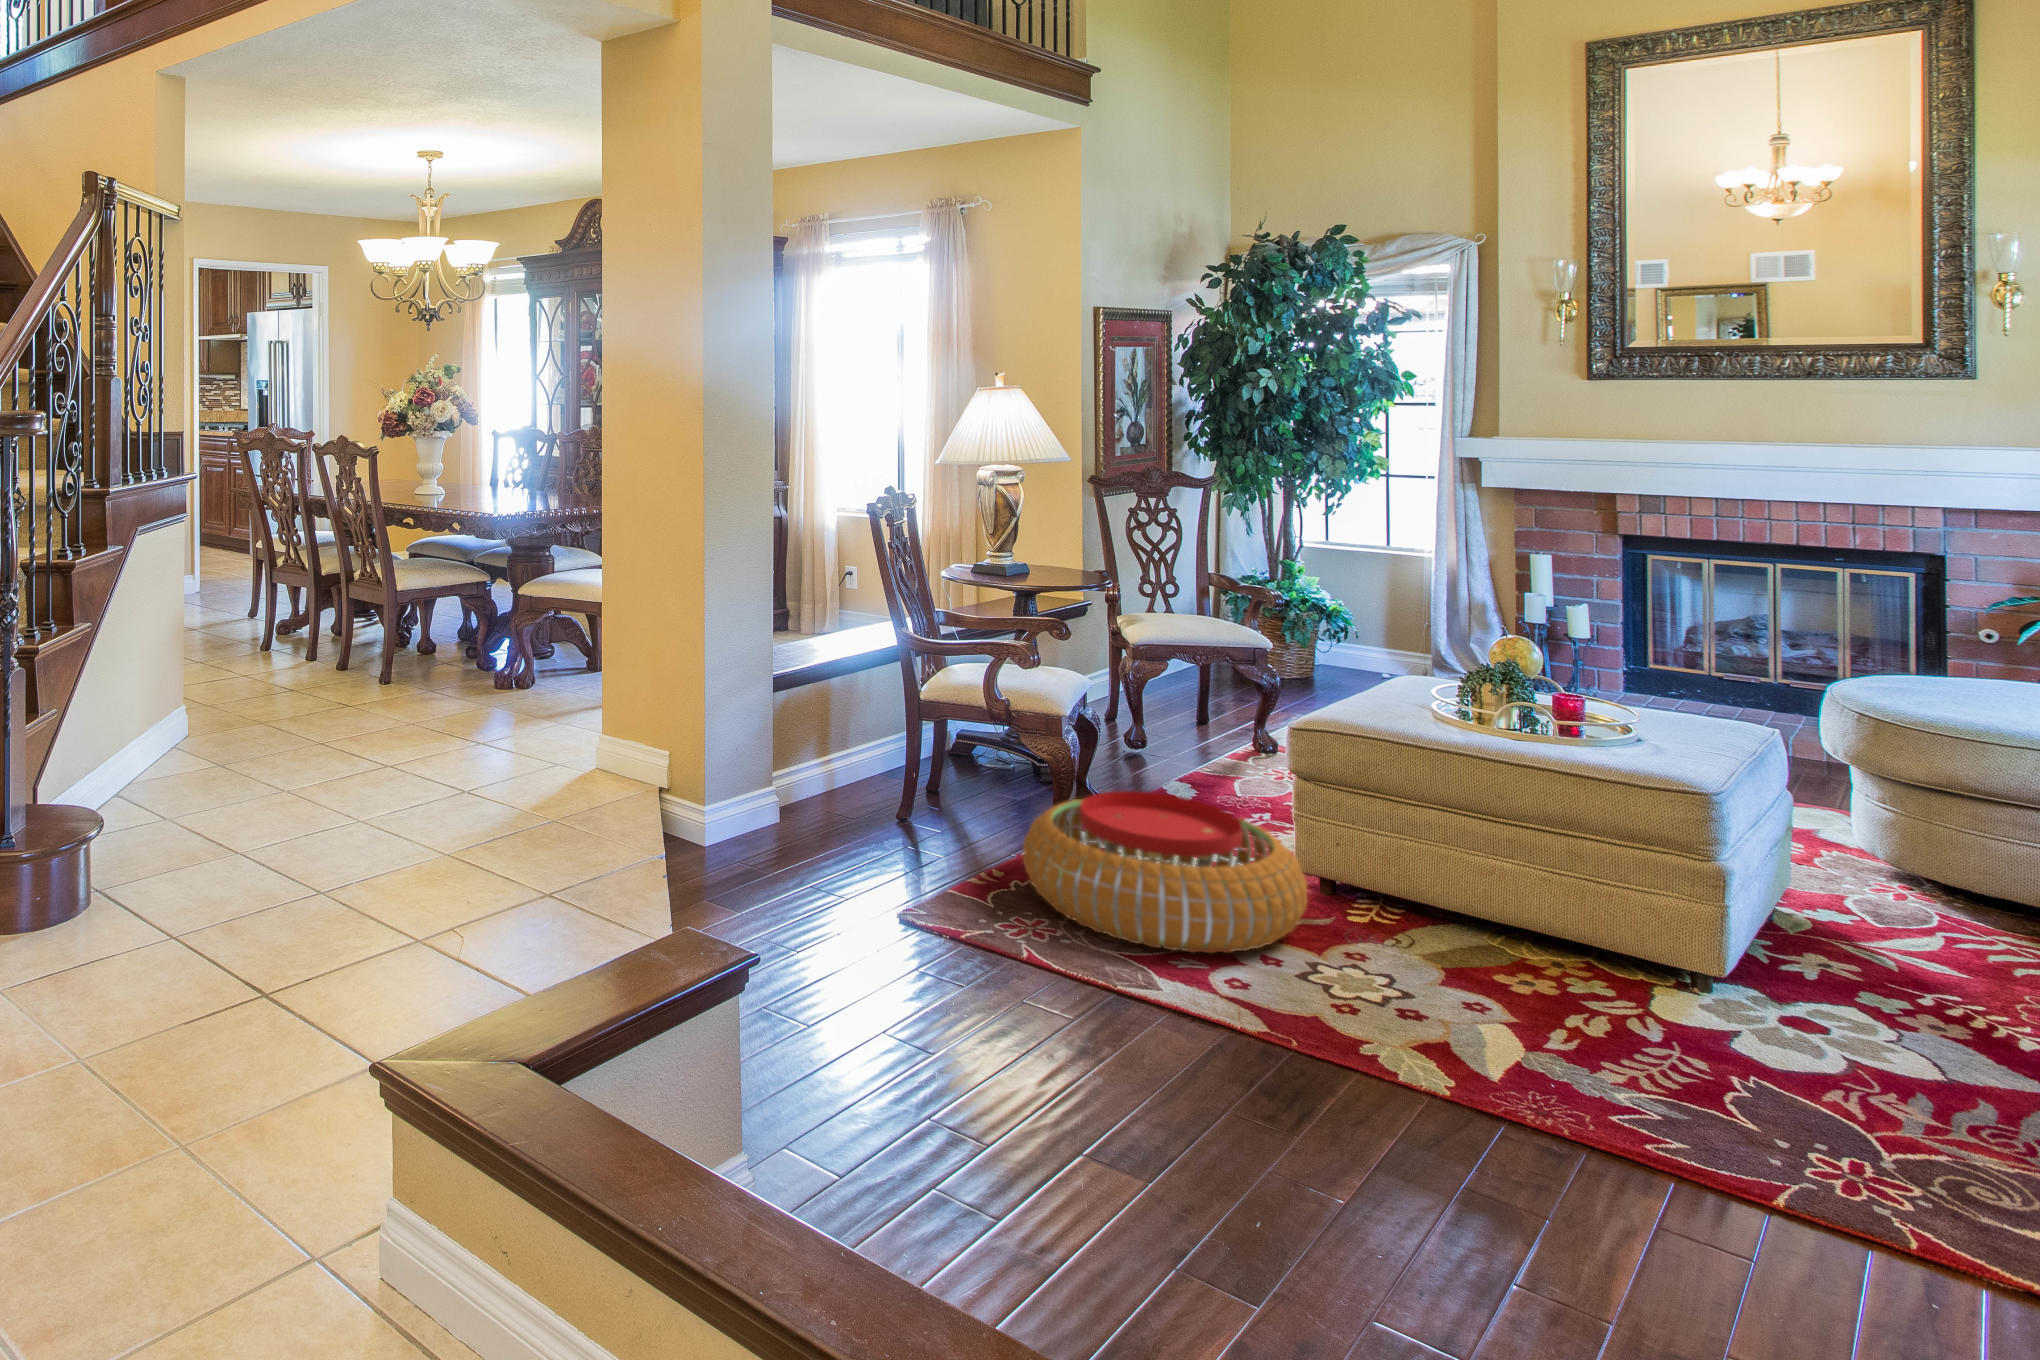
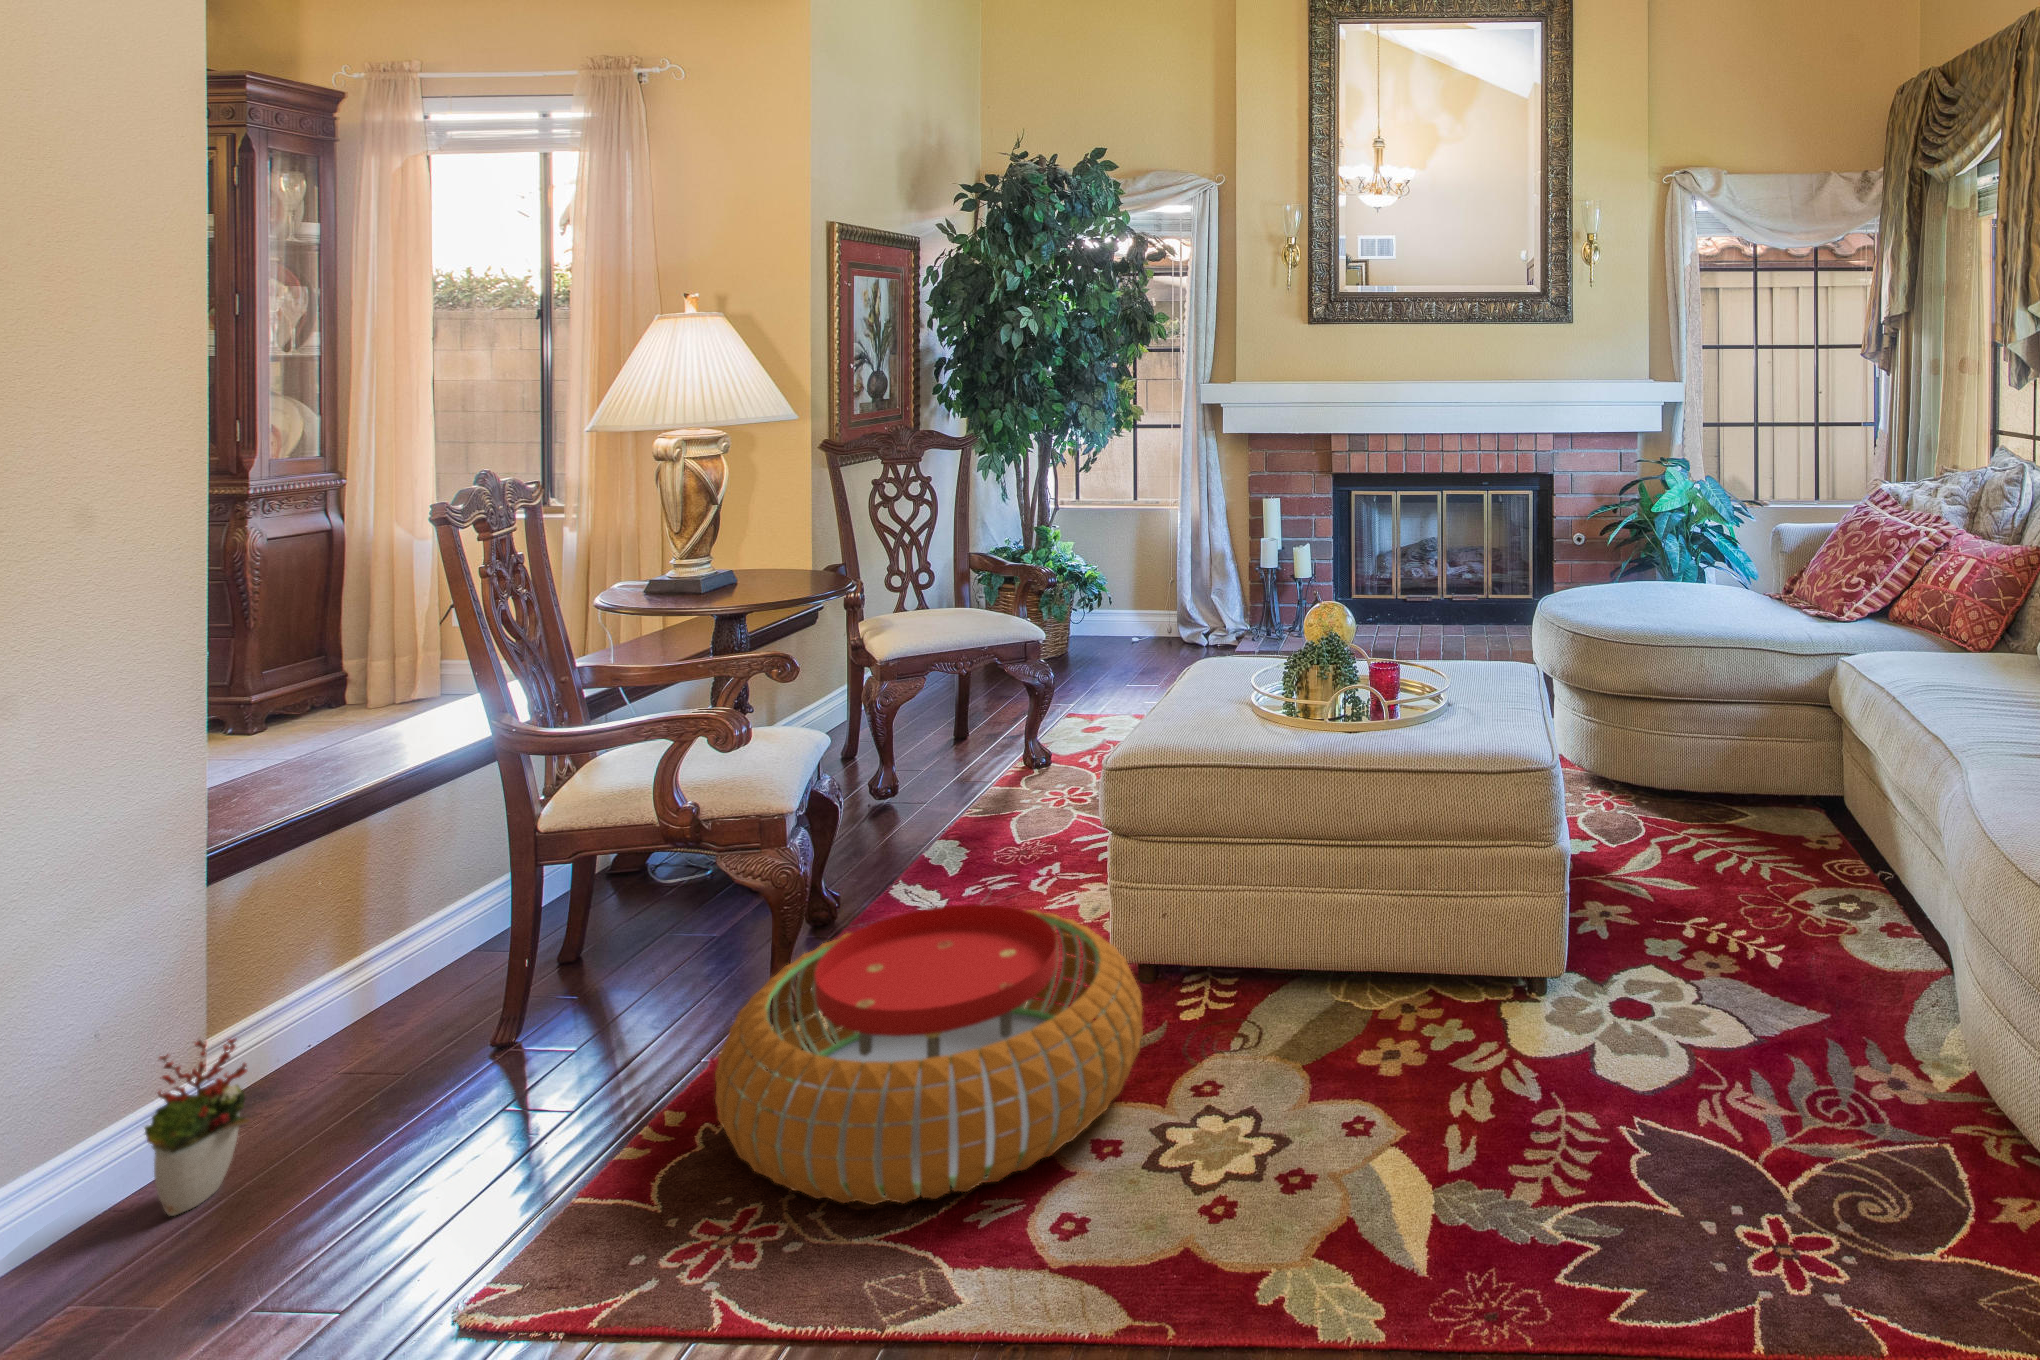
decorative plant: none [766,756,803,837] -> present [145,1038,249,1216]

